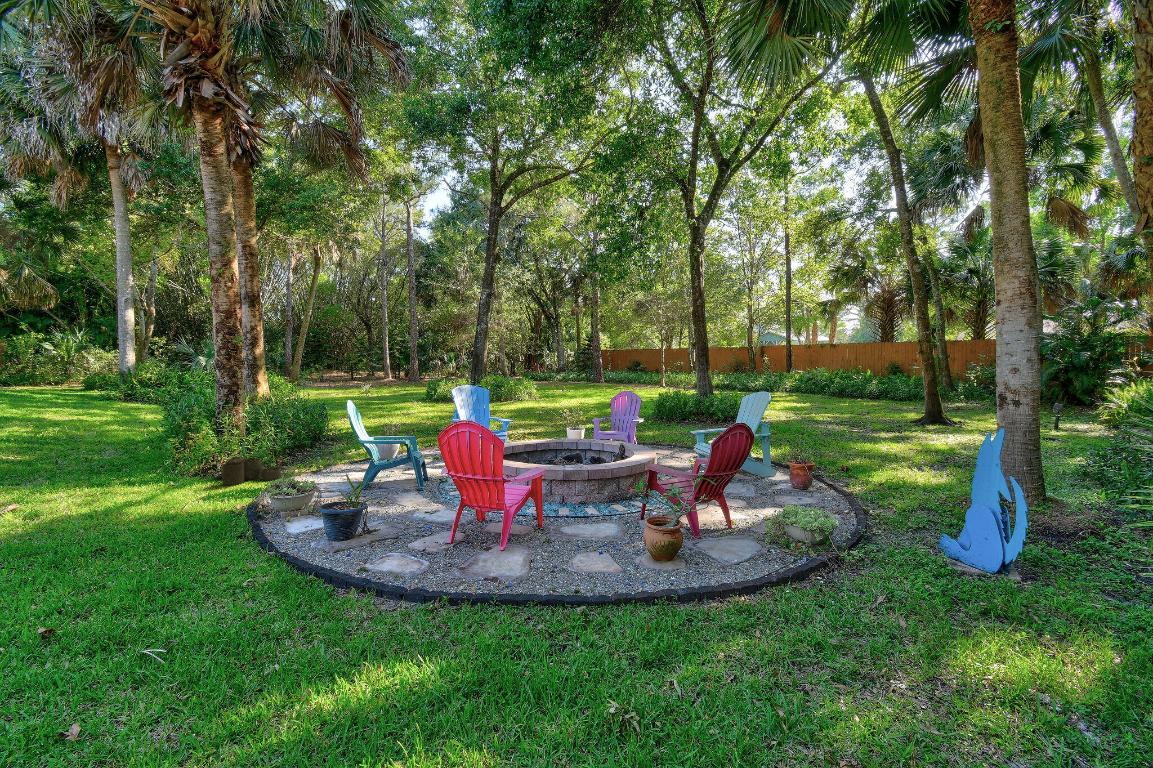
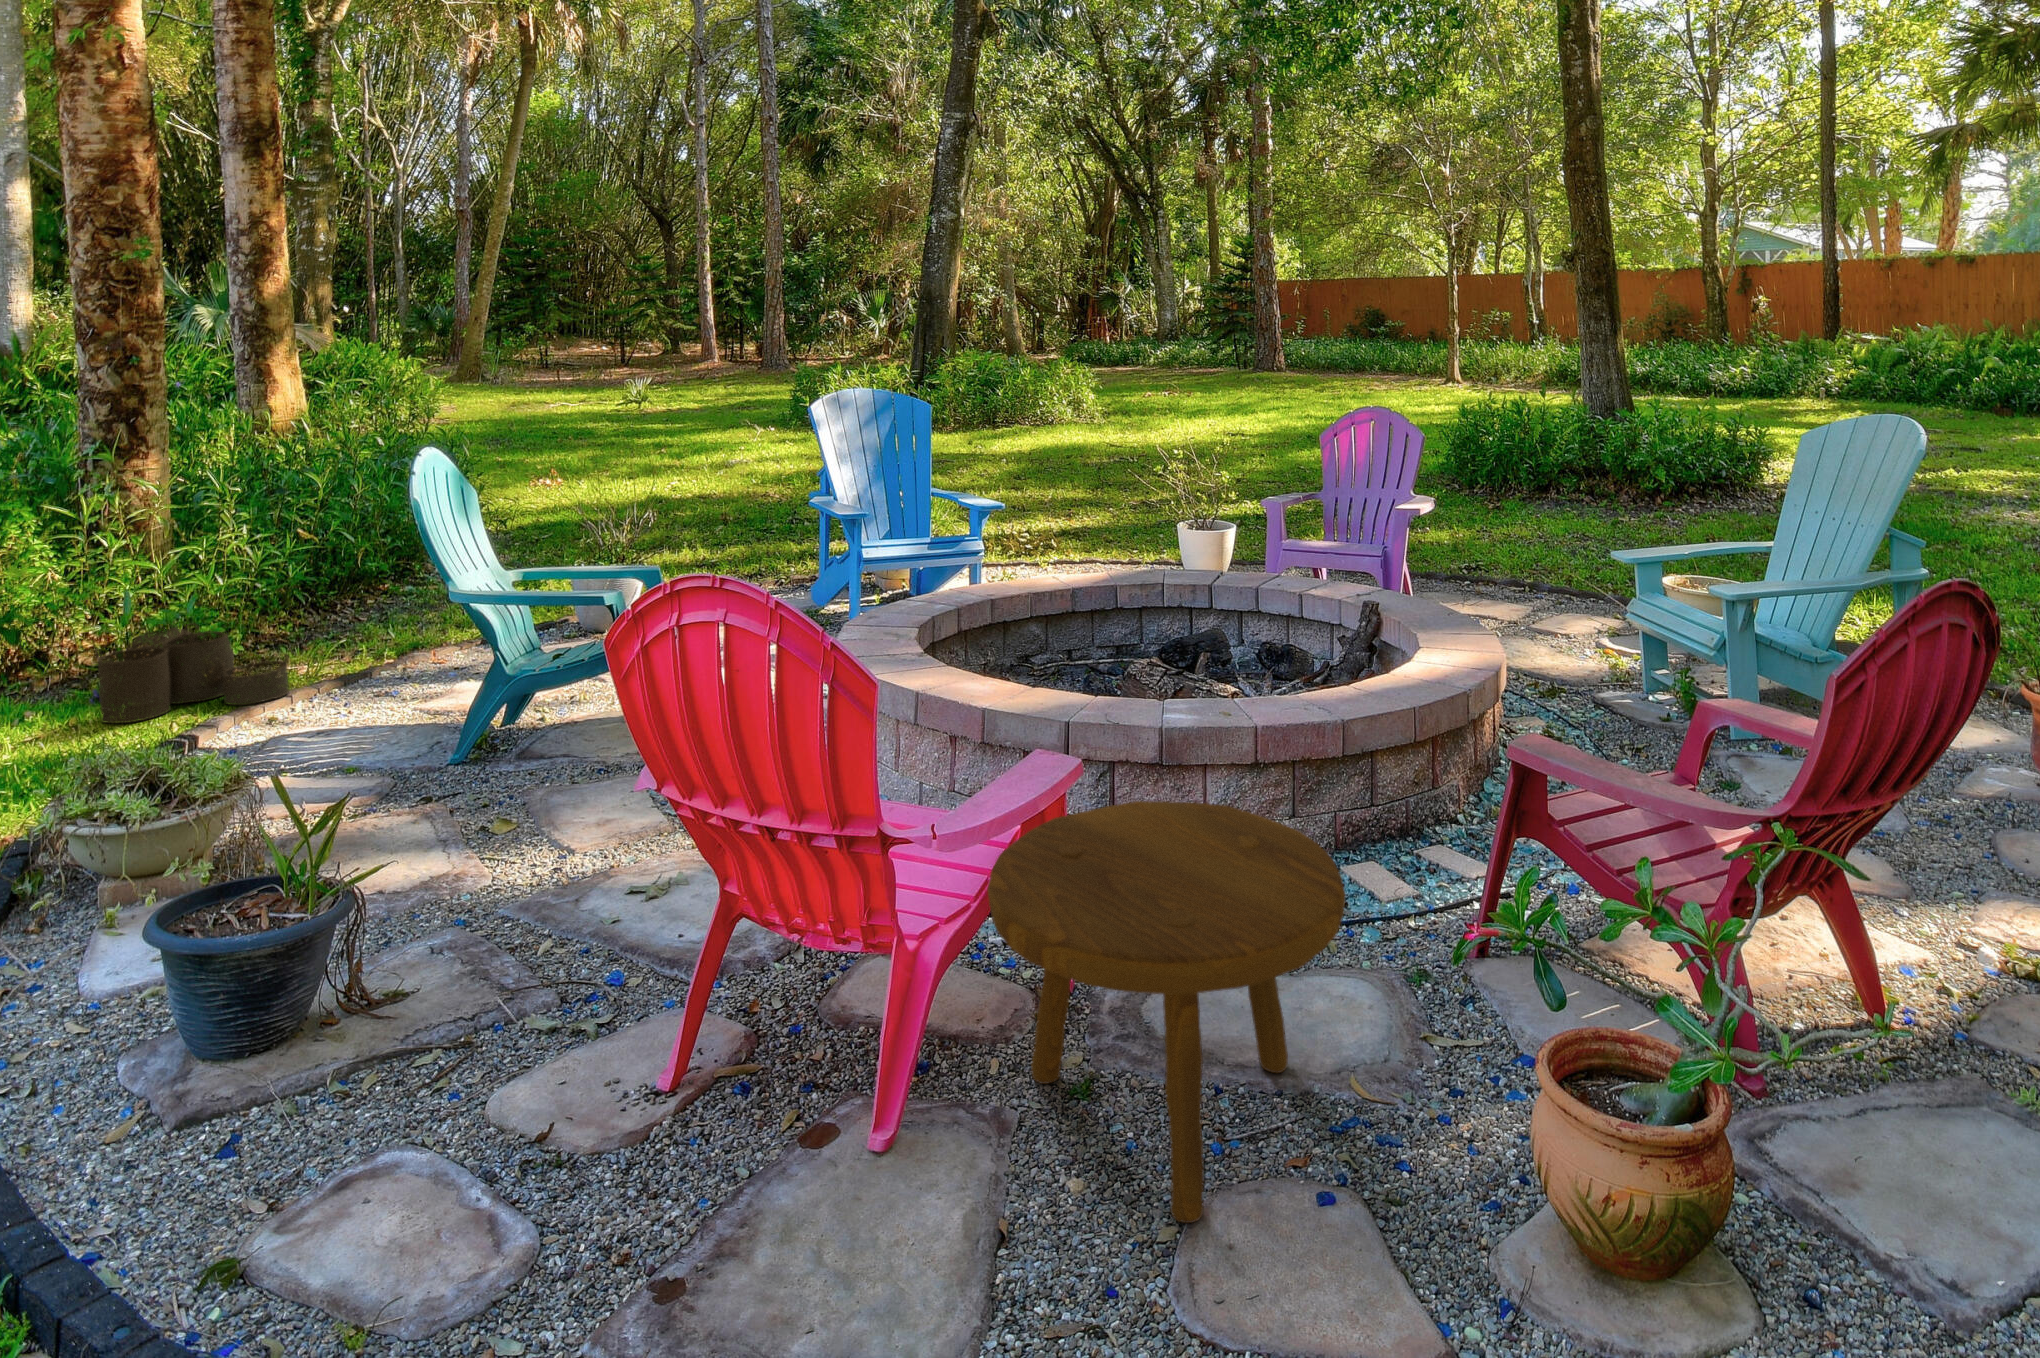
footstool: none [522,478,608,562] -> present [988,801,1346,1223]

